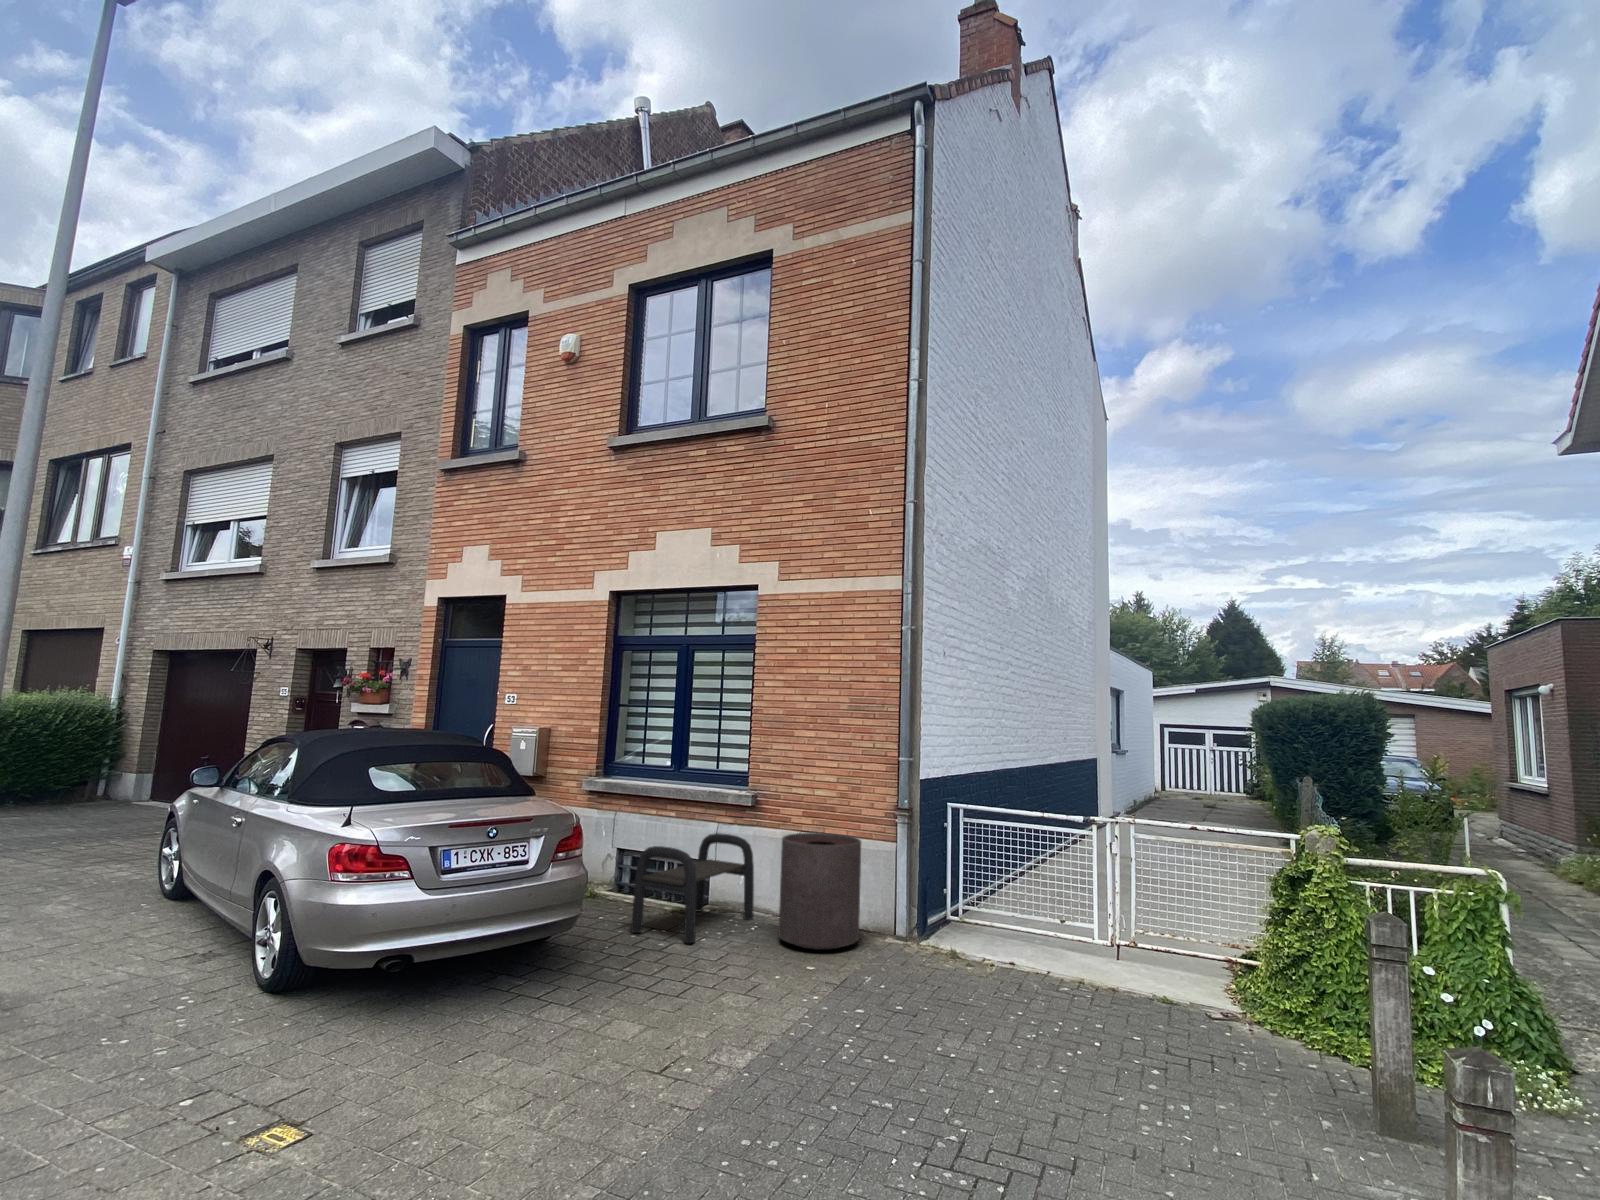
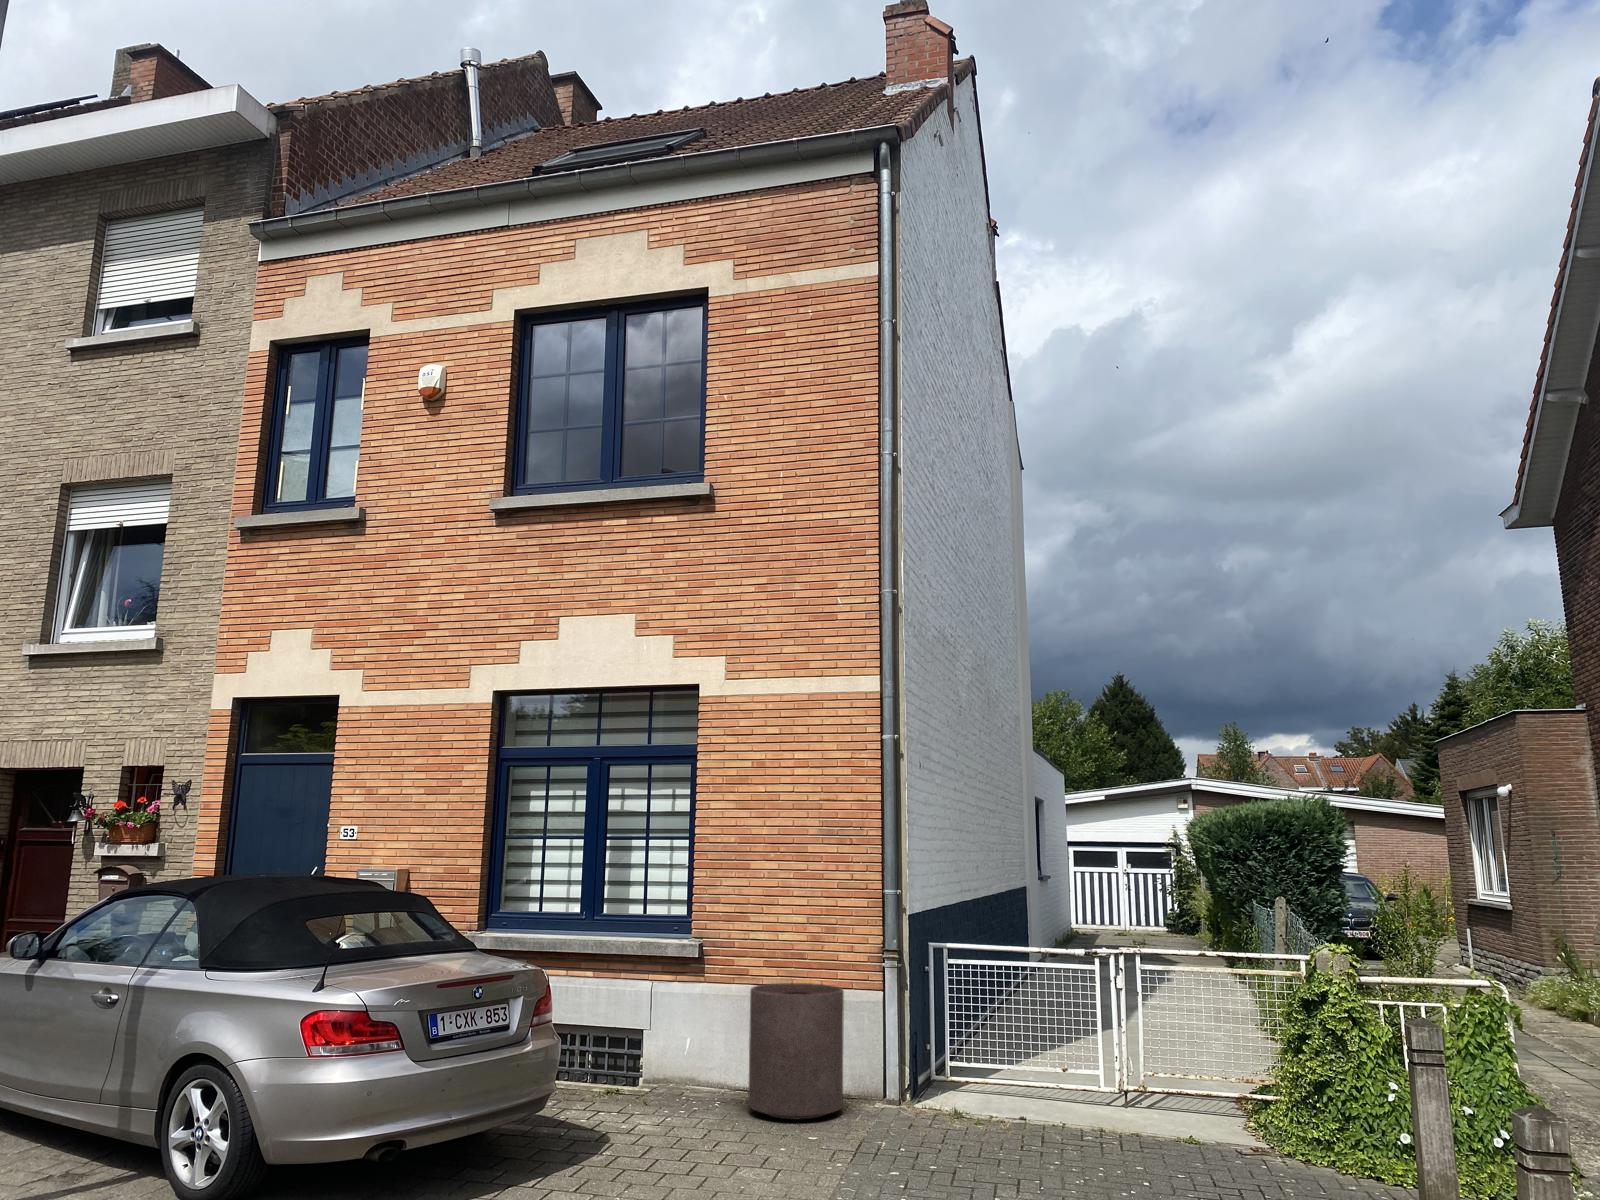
bench: present [631,833,754,943] -> none [567,991,703,1122]

